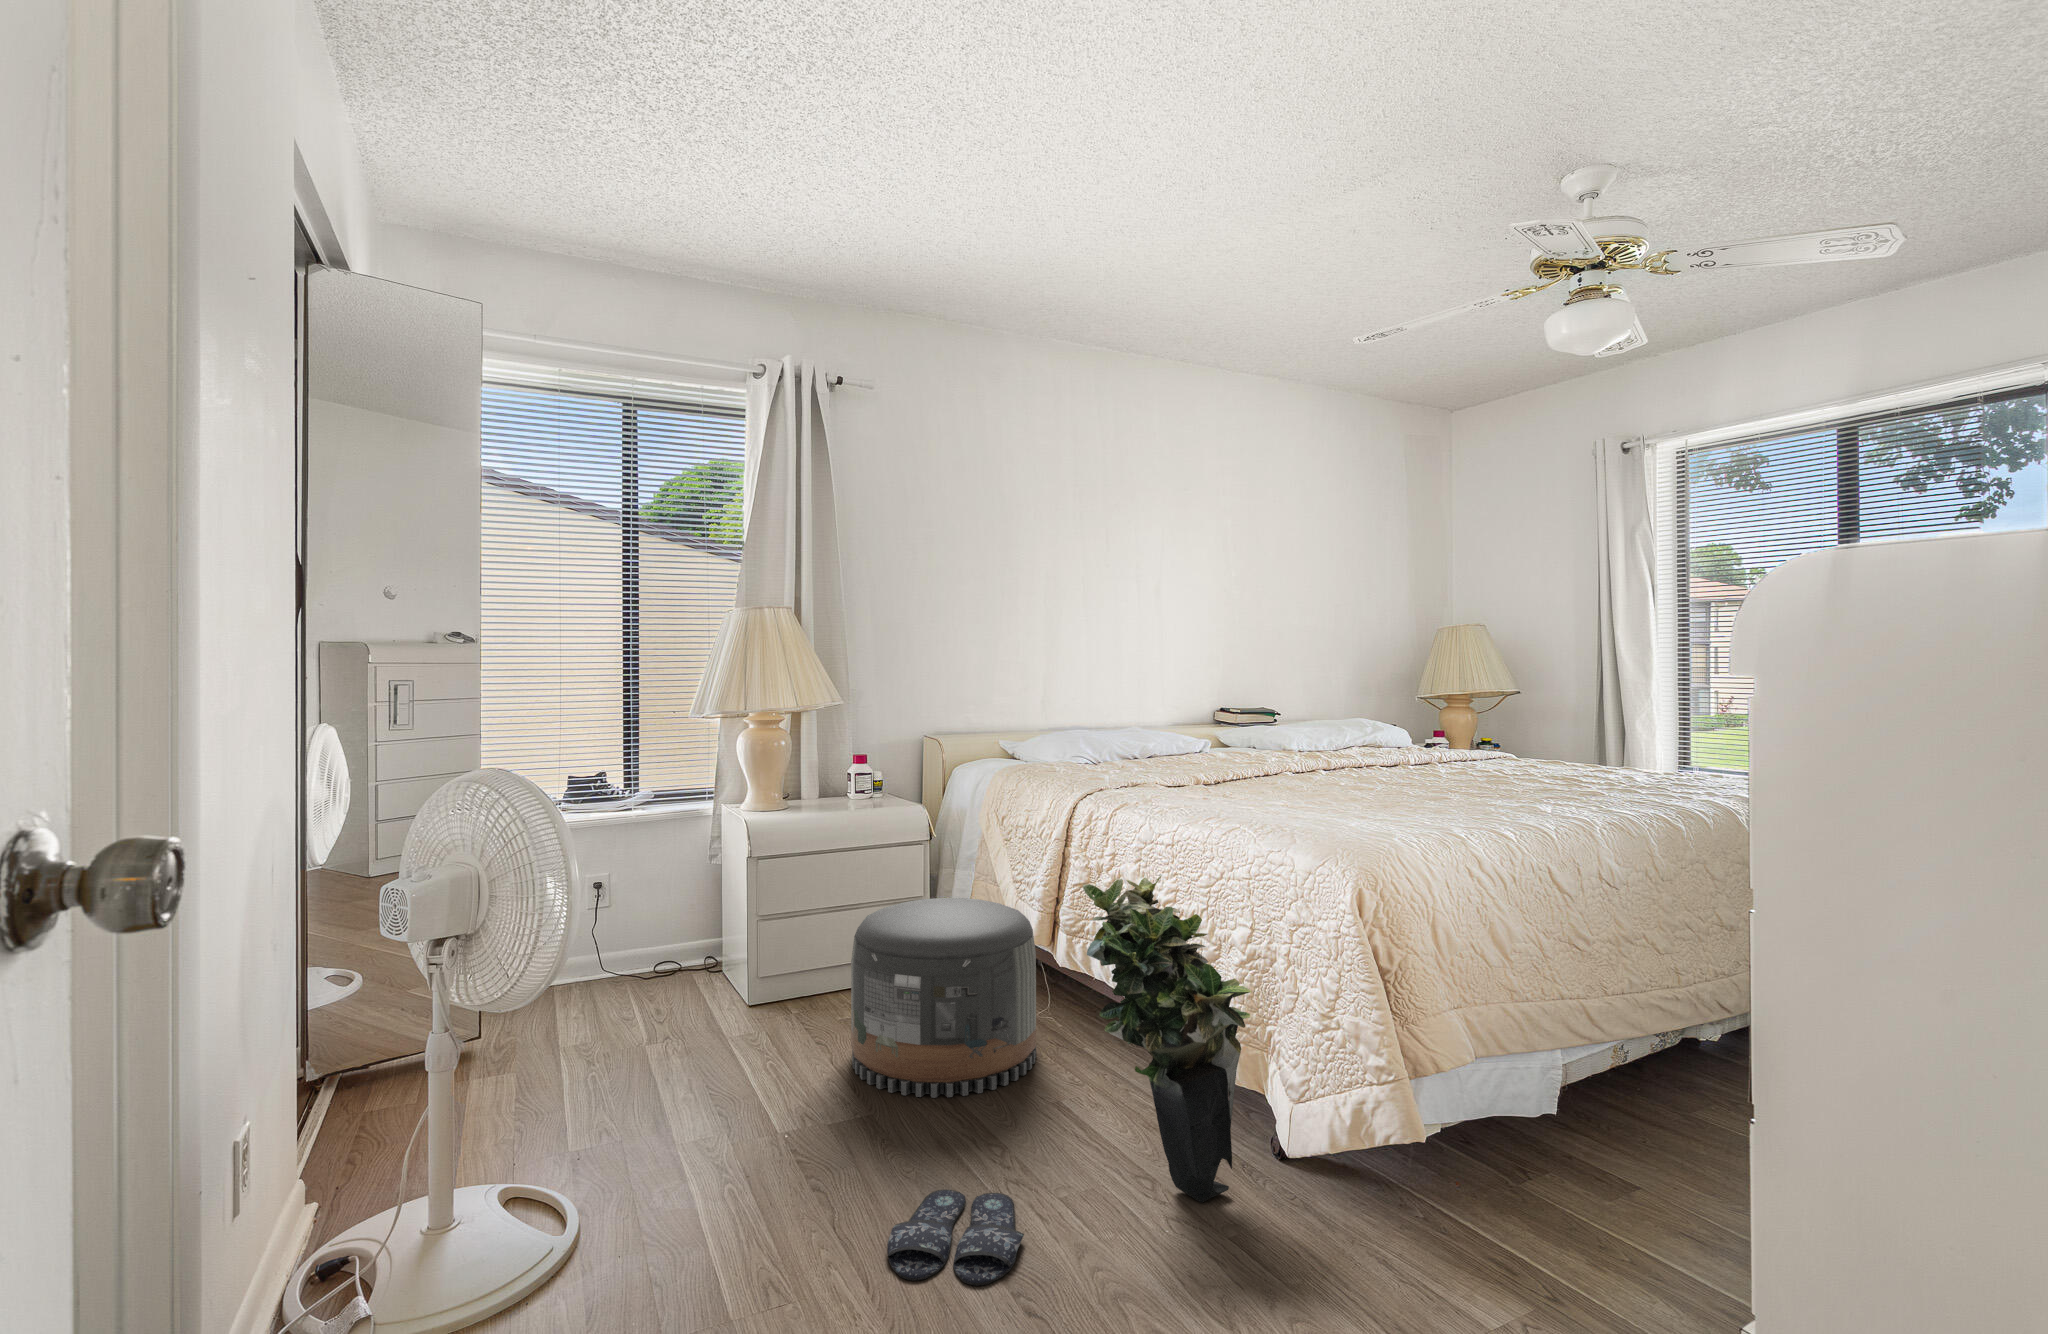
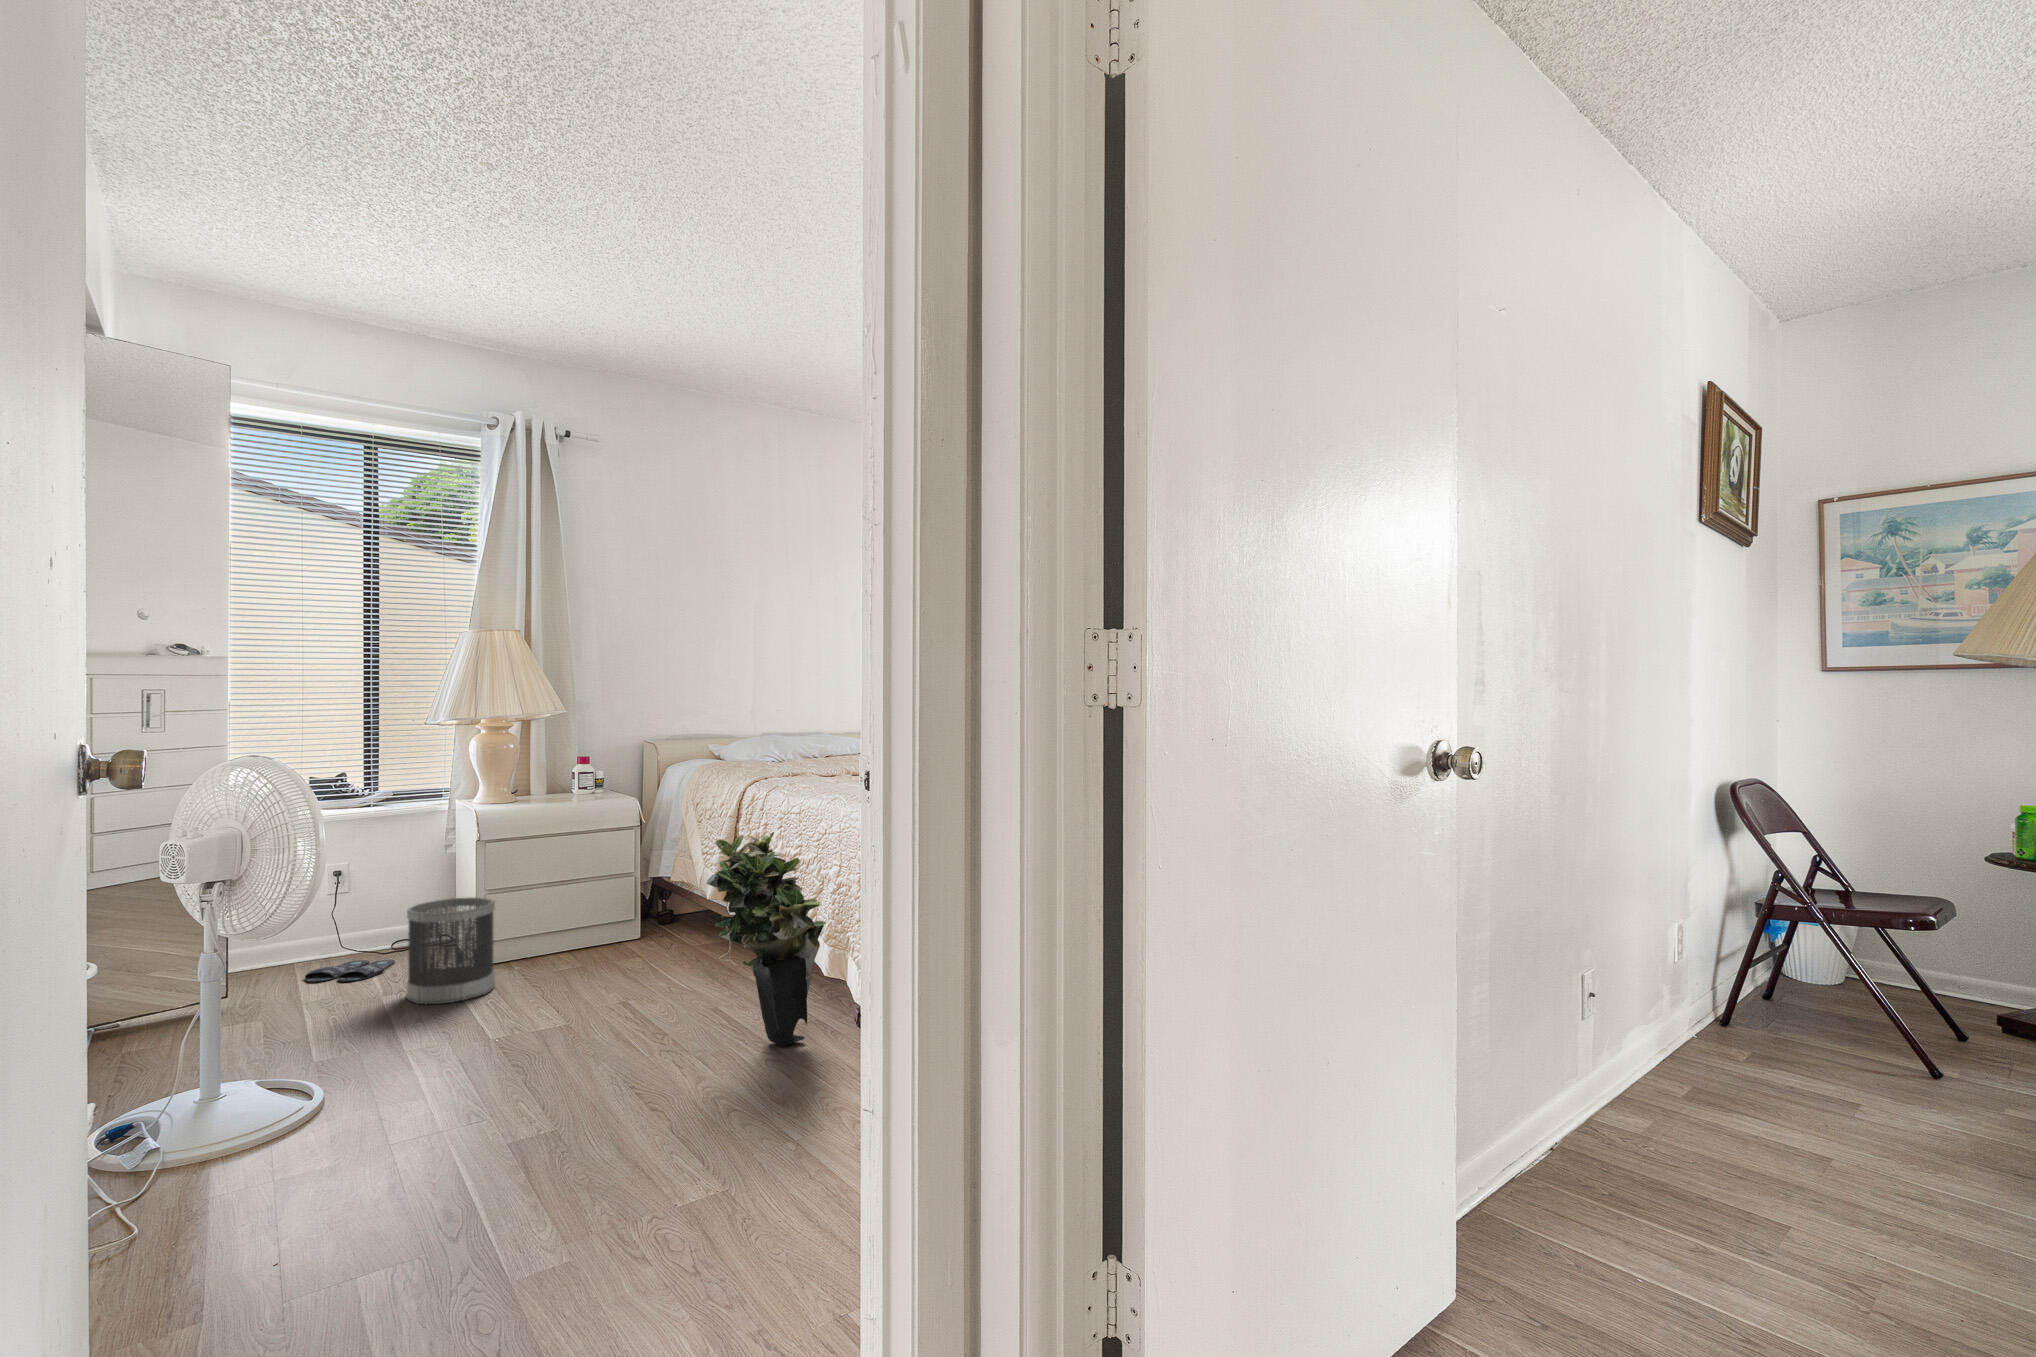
pouf: present [851,898,1036,1098] -> none [554,866,707,1008]
wastebasket: none [678,932,778,1073] -> present [407,897,495,1004]
slippers: present [887,1189,1024,1286] -> present [305,960,395,983]

